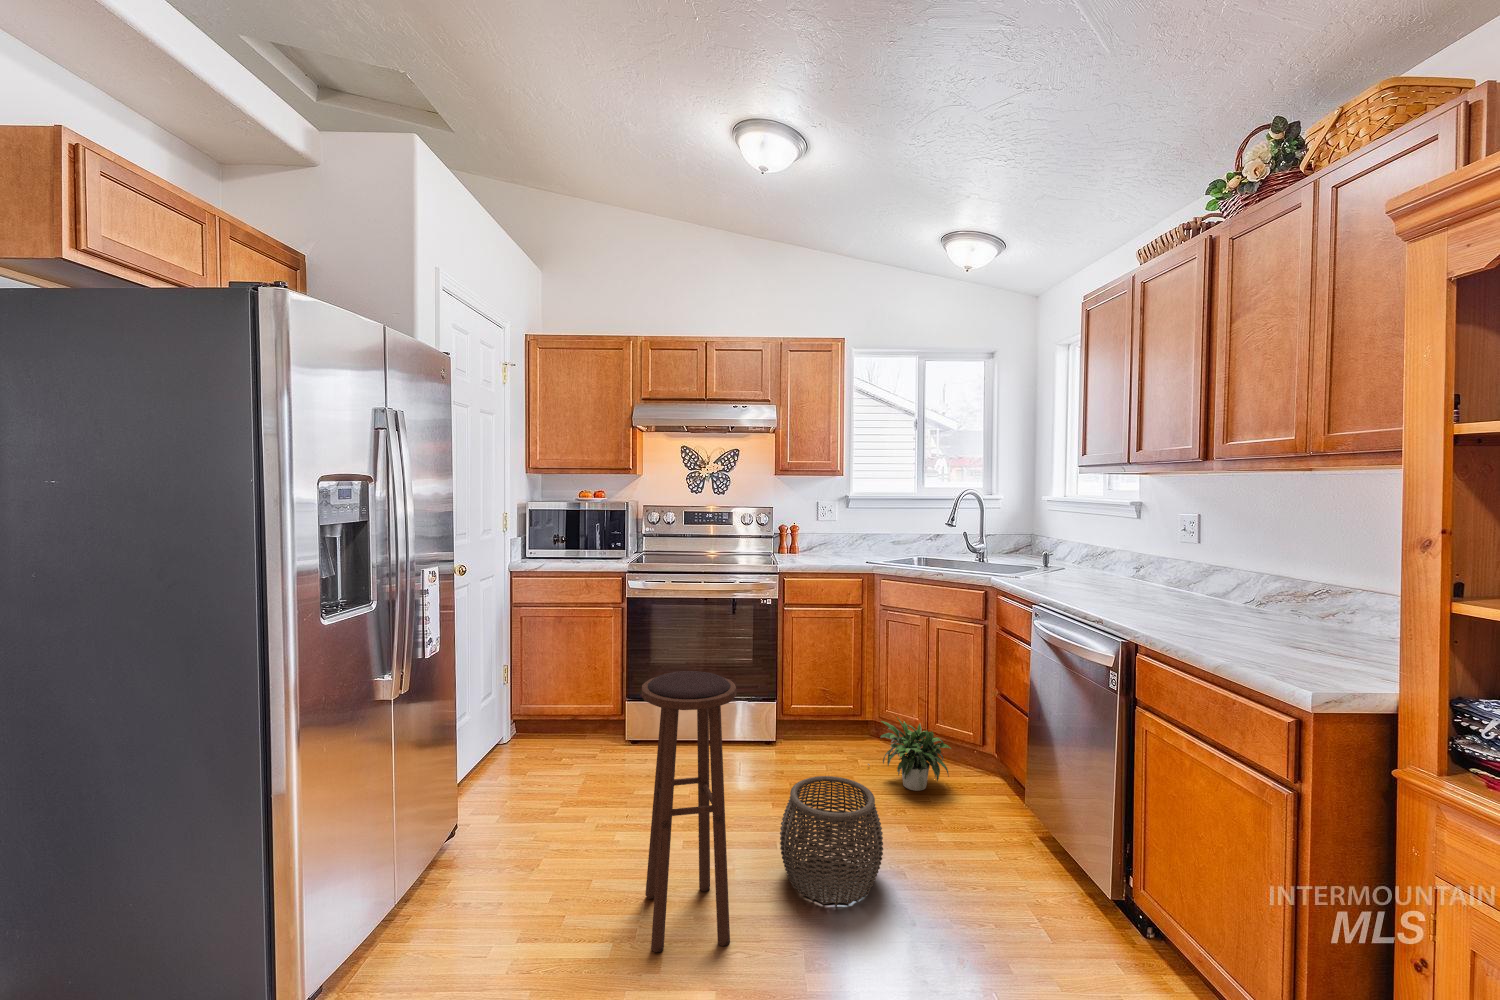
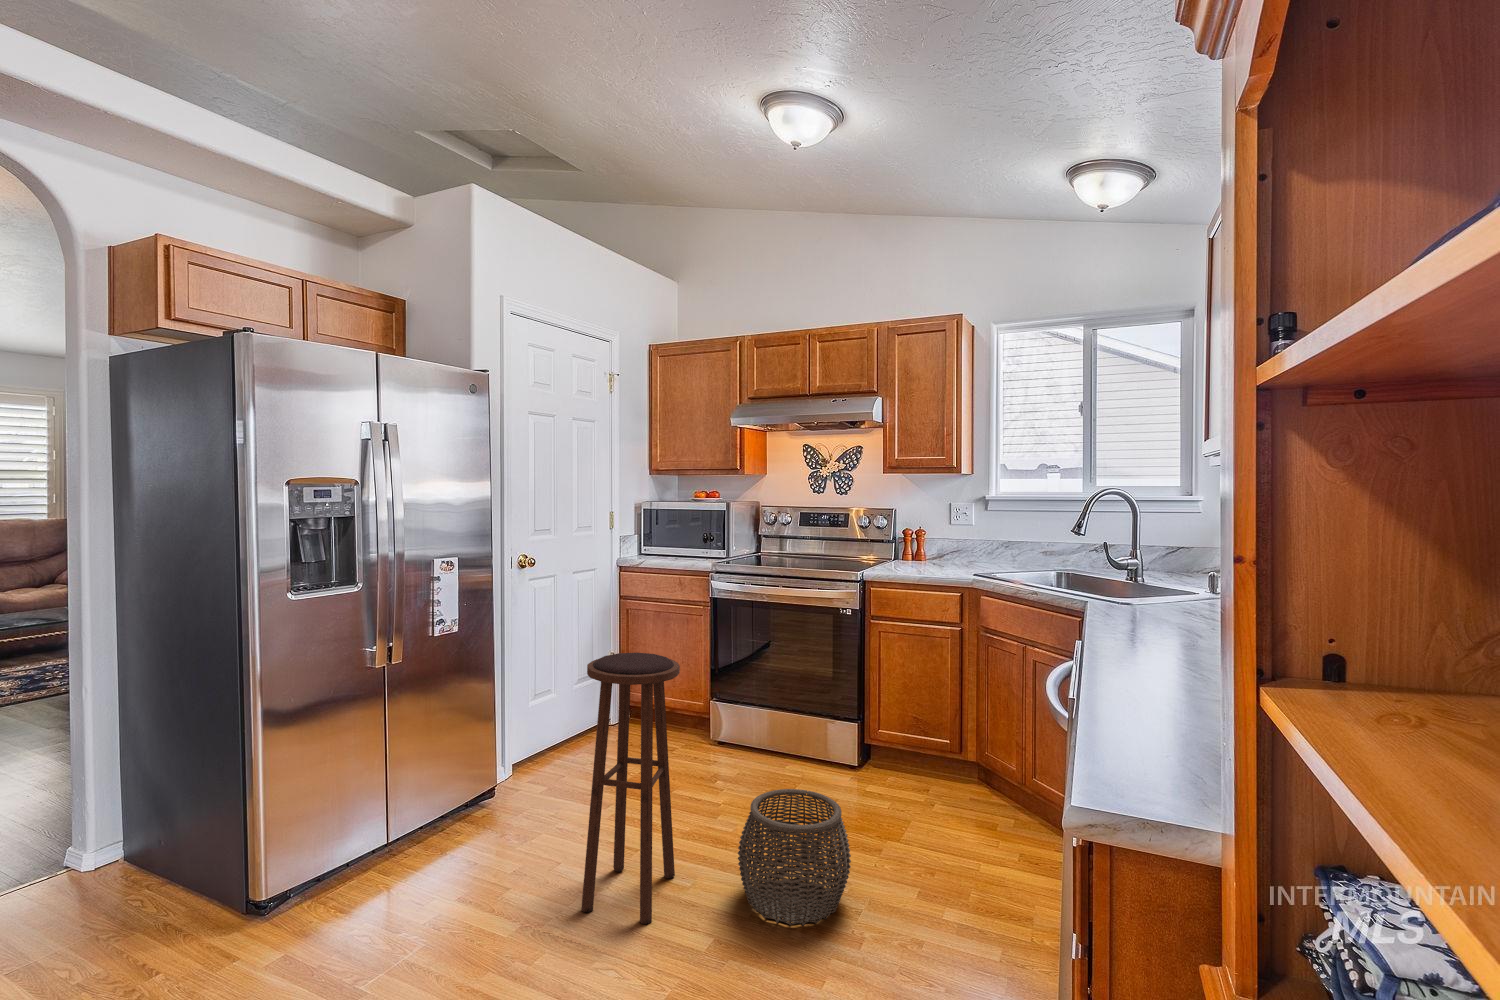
potted plant: present [868,717,951,791] -> none [942,755,1025,847]

